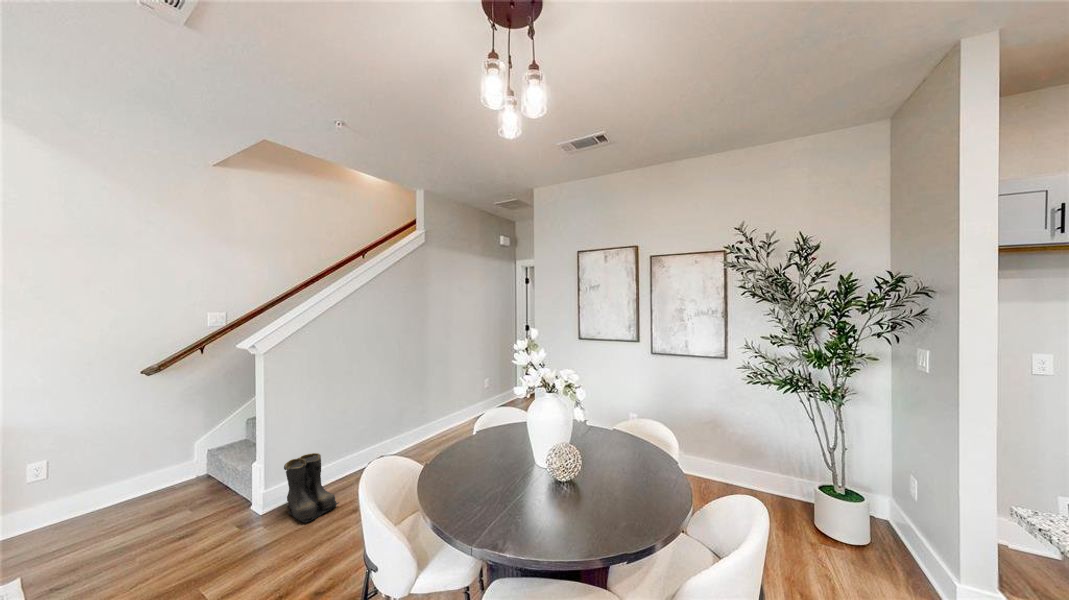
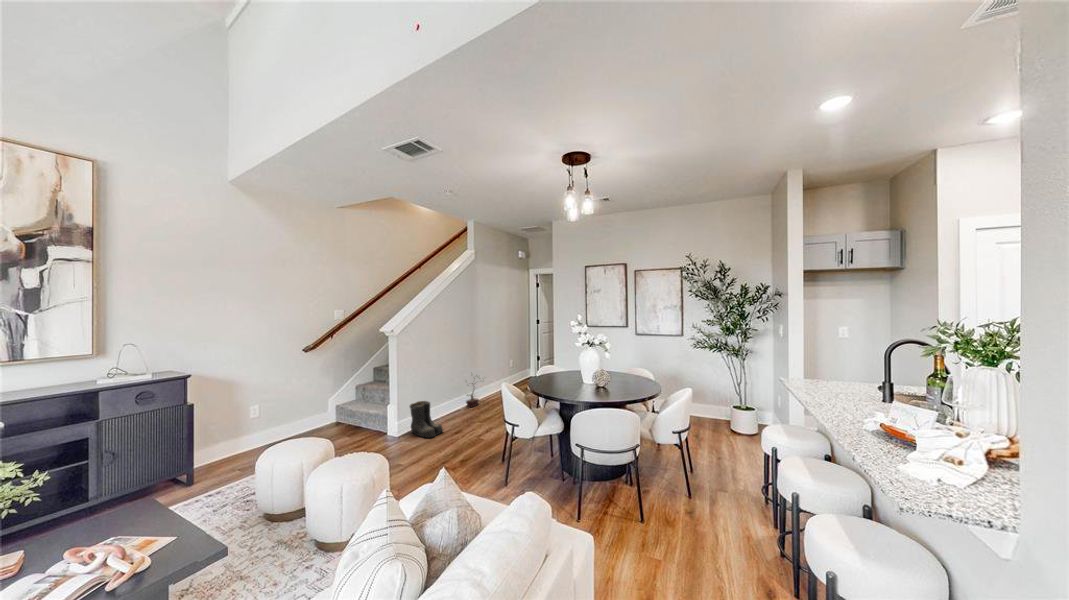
potted plant: none [406,398,442,448] -> present [466,378,479,407]

